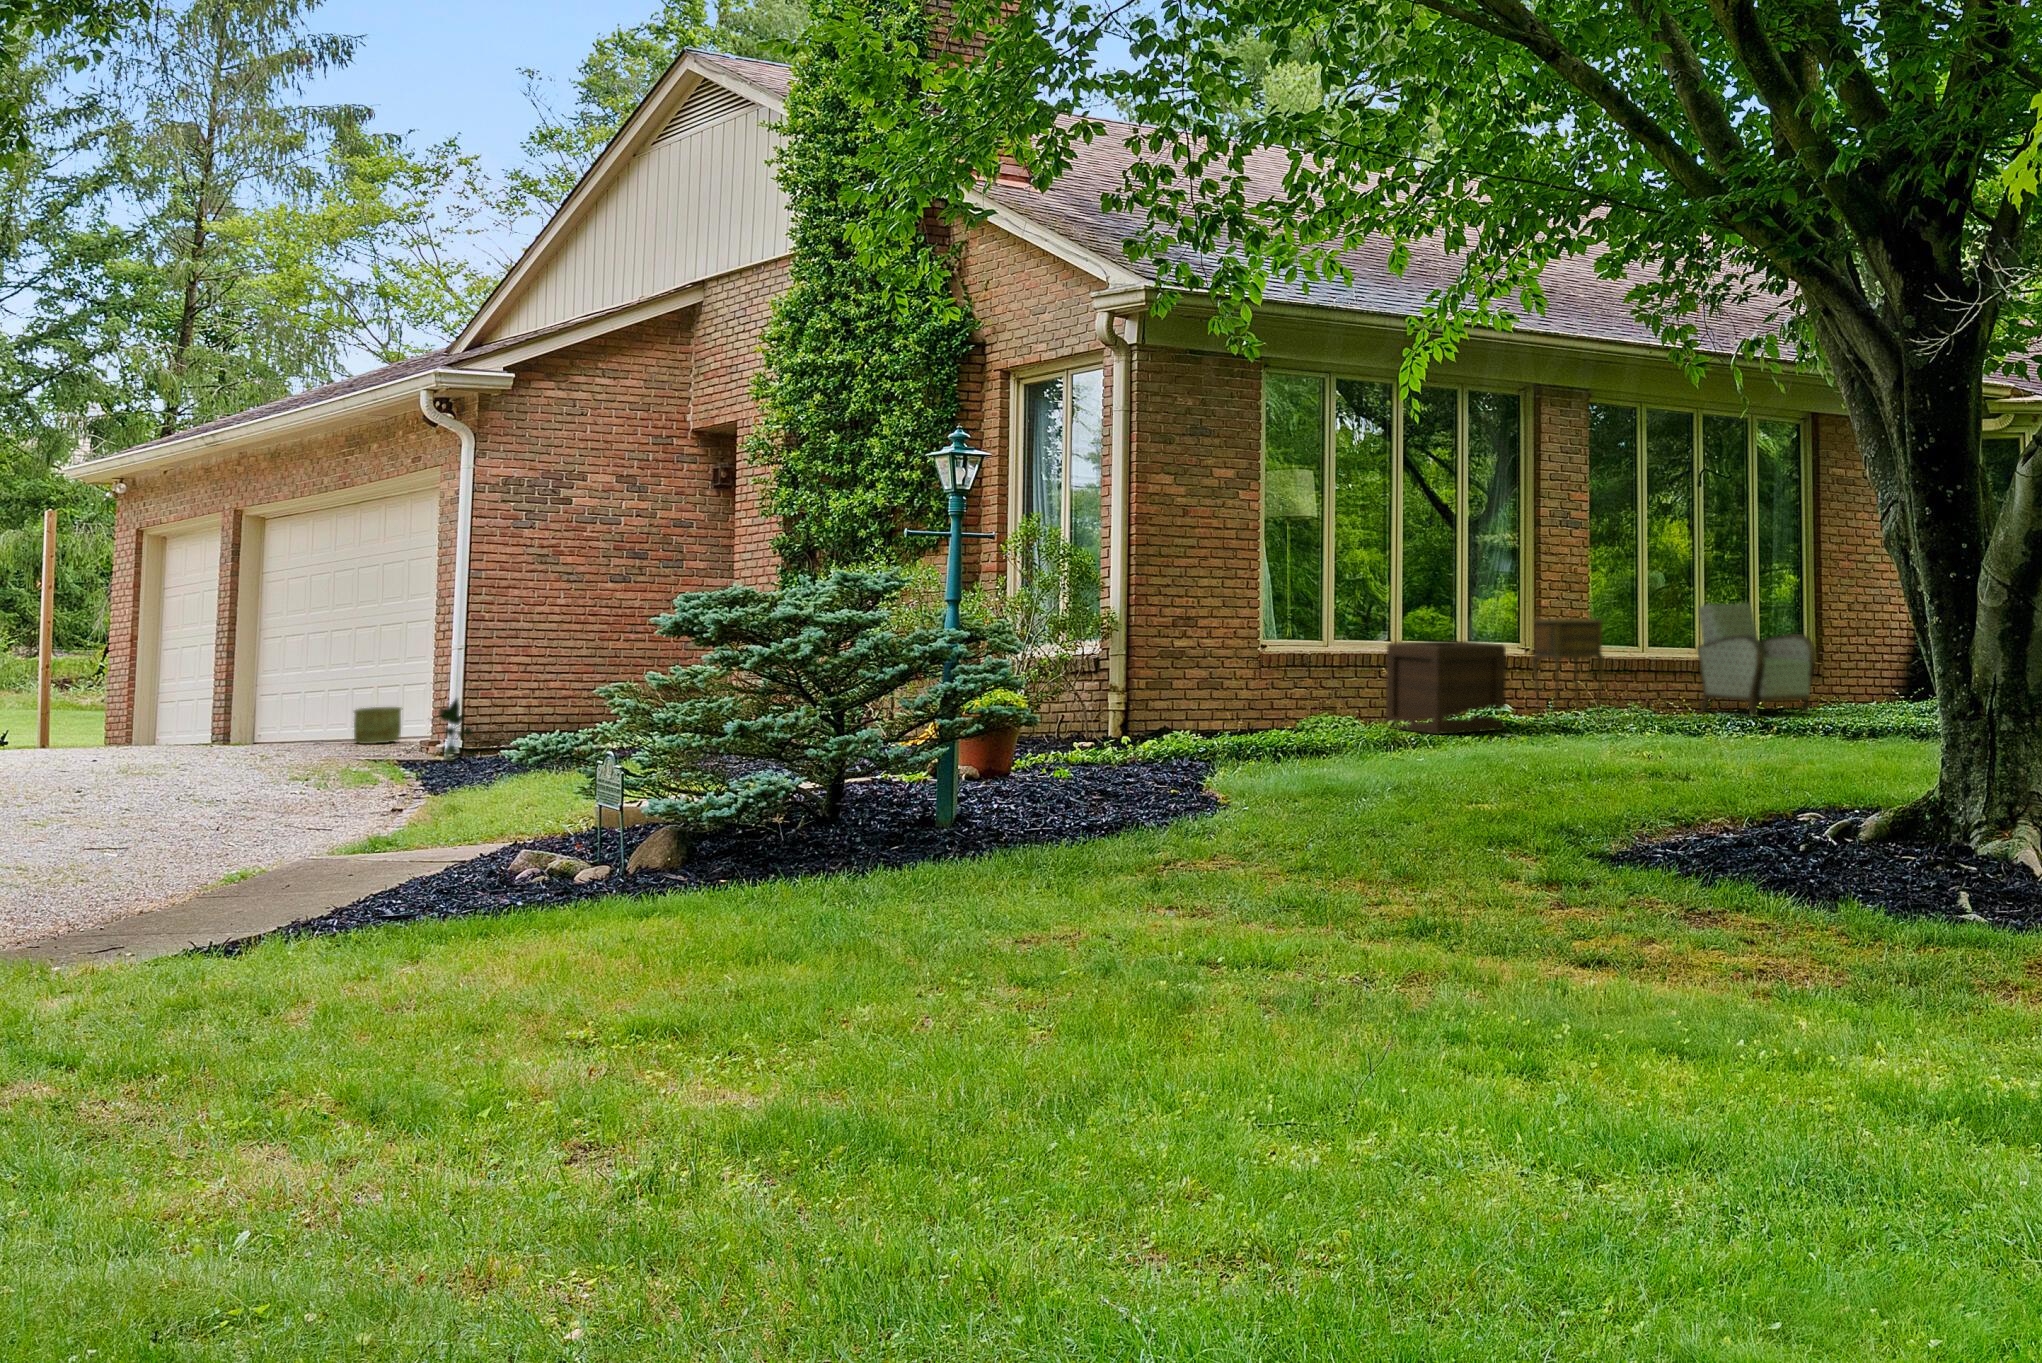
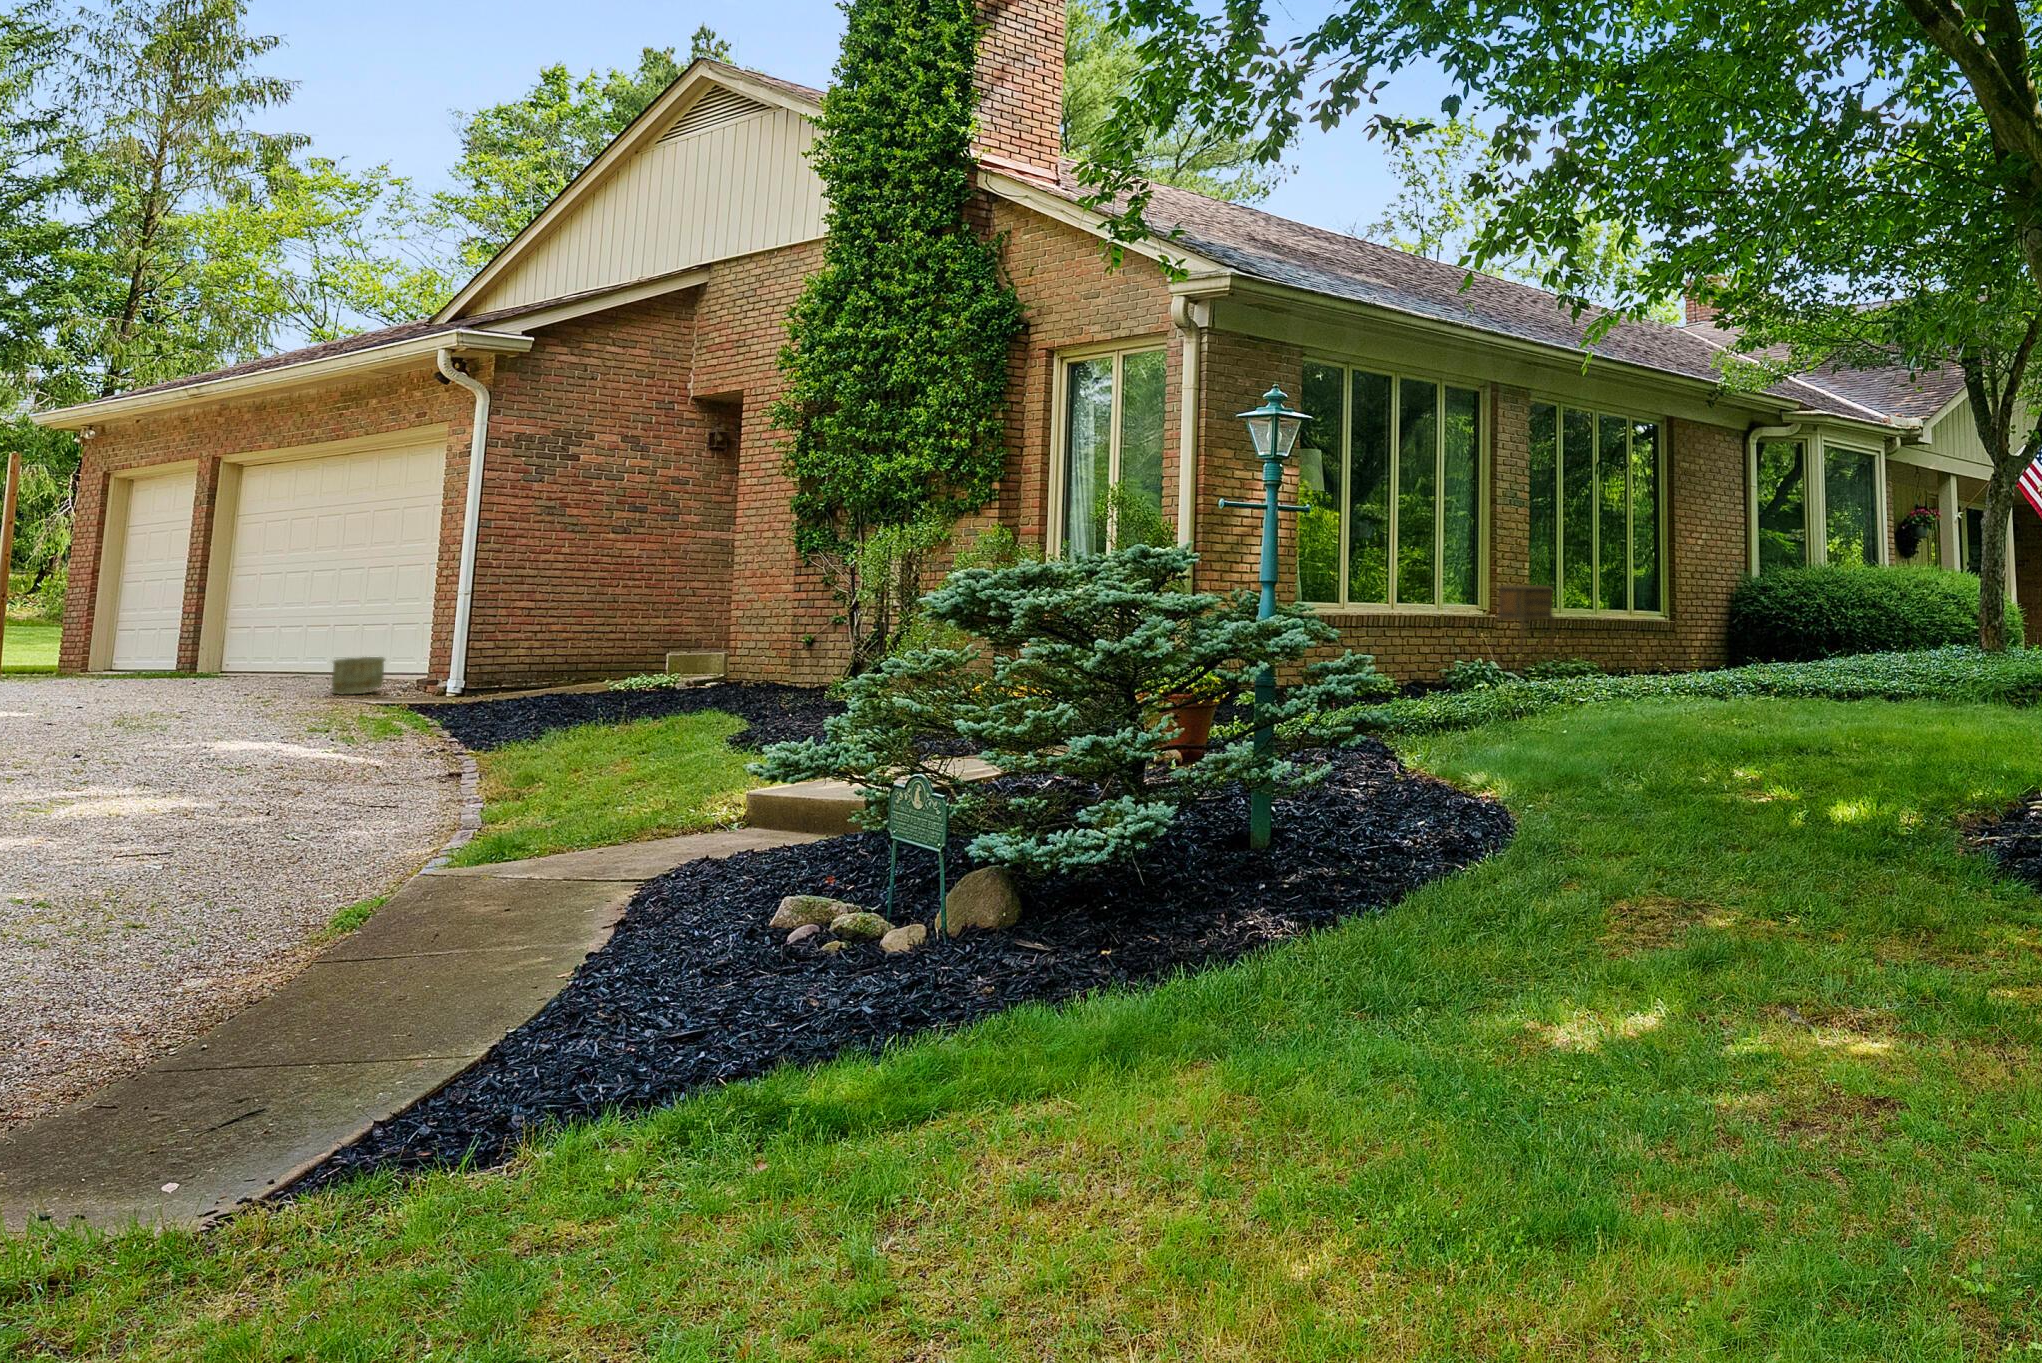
armchair: present [1697,602,1816,717] -> none [1604,573,1701,669]
wooden crate: present [1386,641,1506,734] -> none [1388,604,1496,688]
potted plant: present [433,699,475,761] -> none [426,651,482,715]

